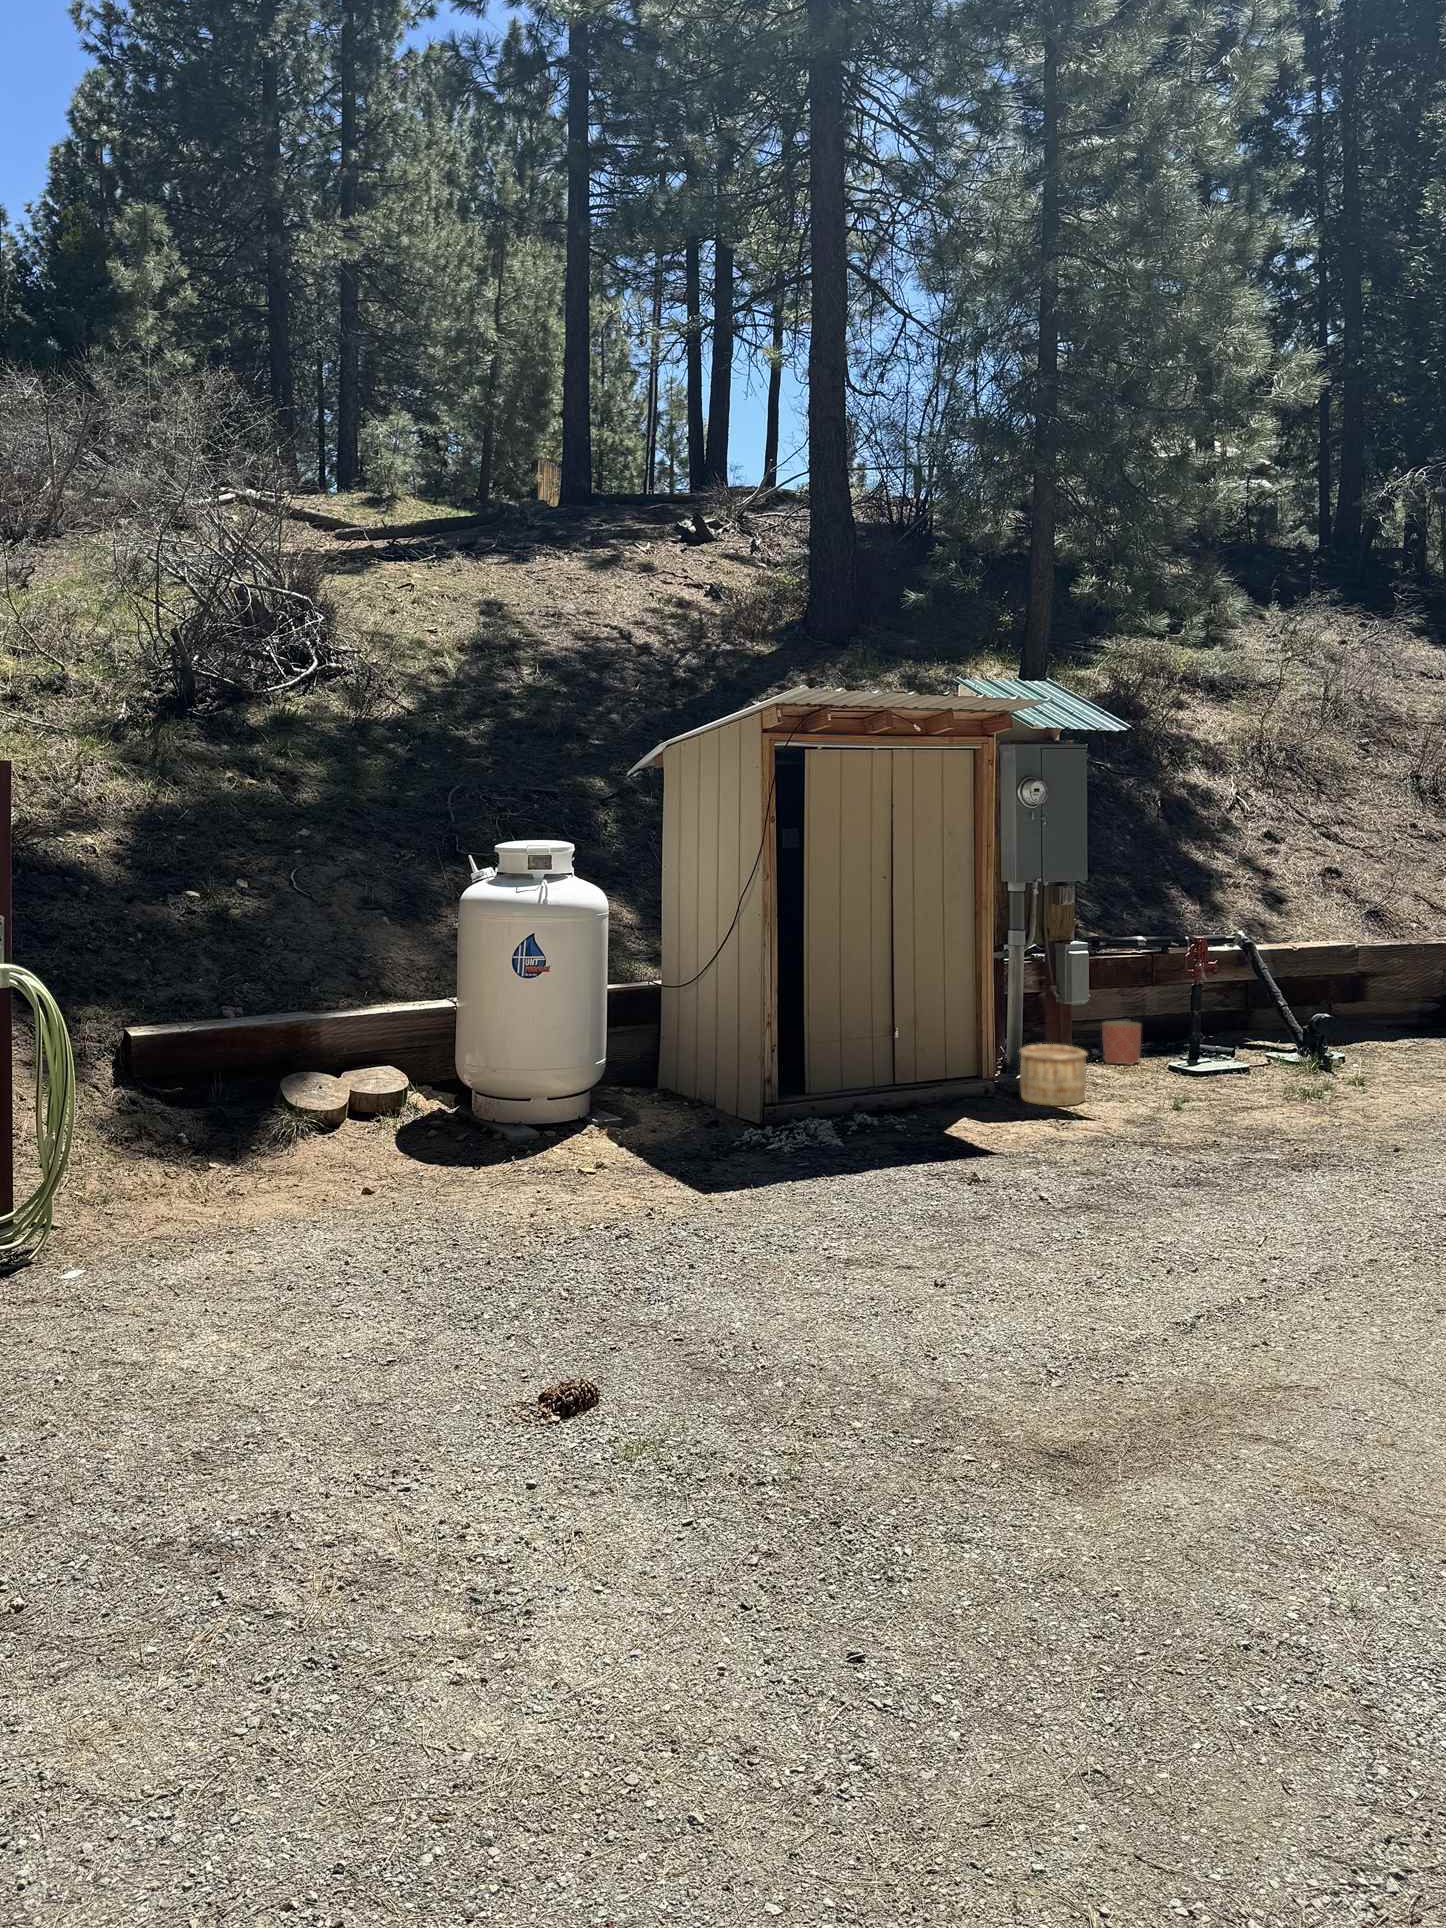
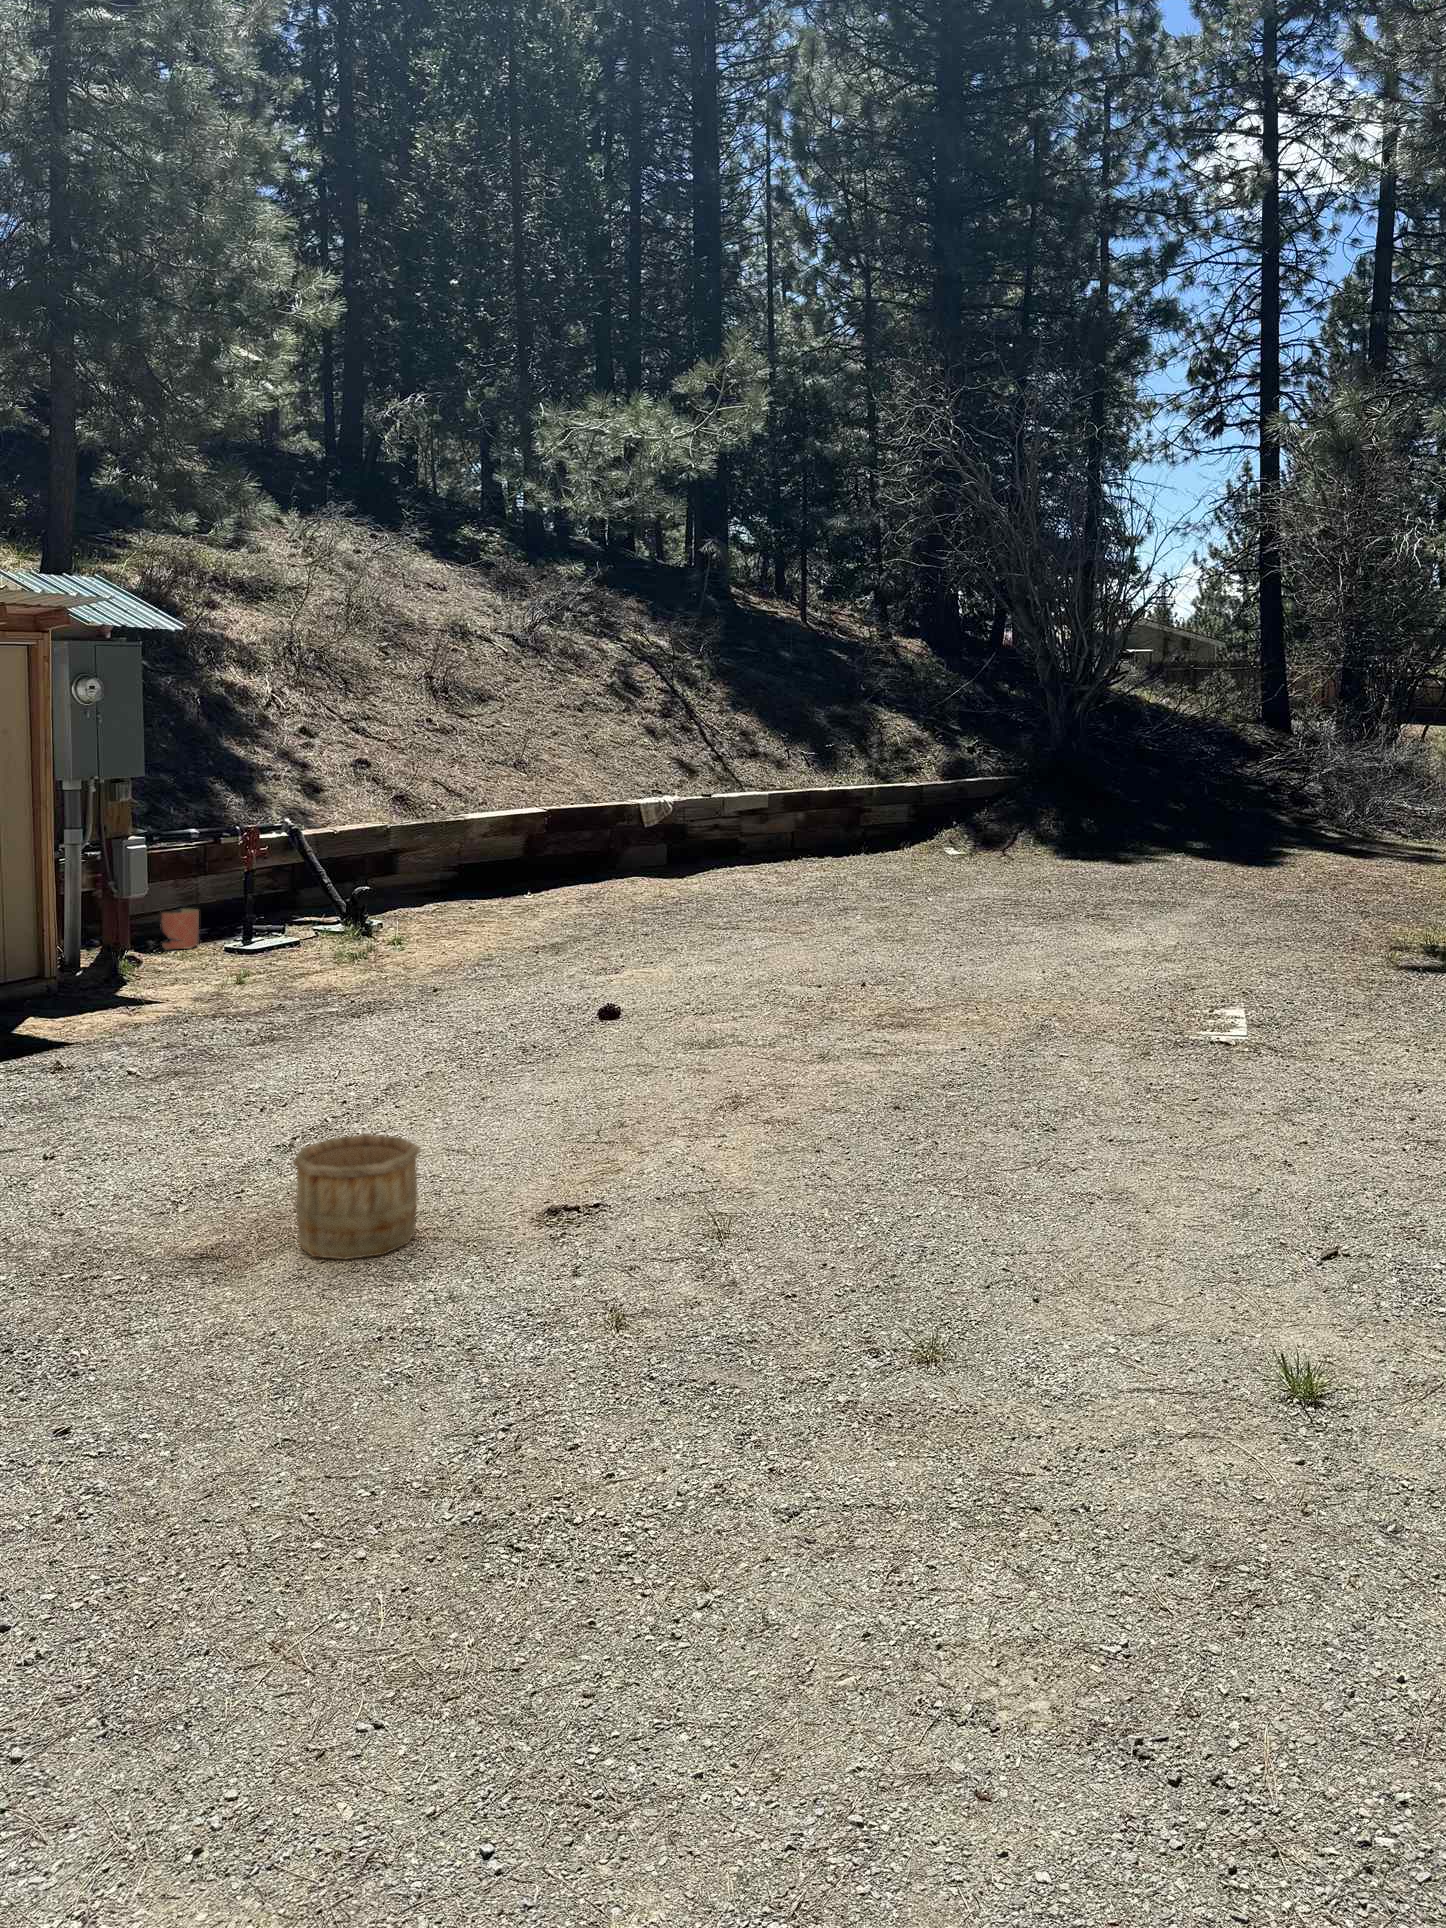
wooden bucket: present [1019,1044,1087,1106] -> present [293,1134,420,1259]

